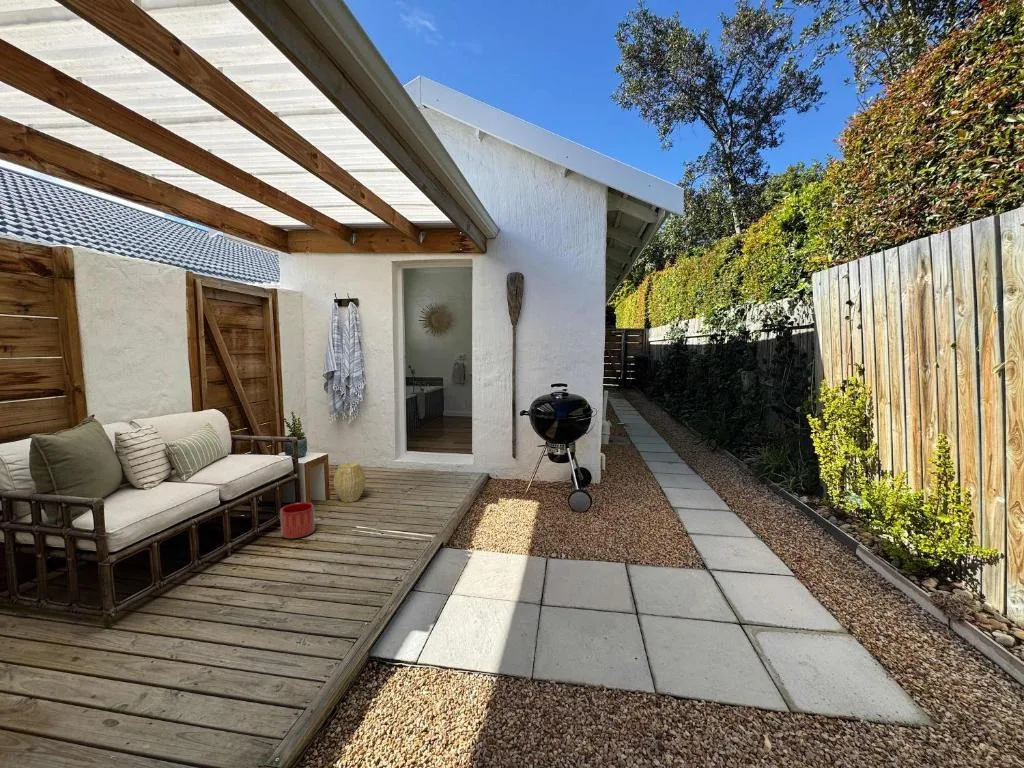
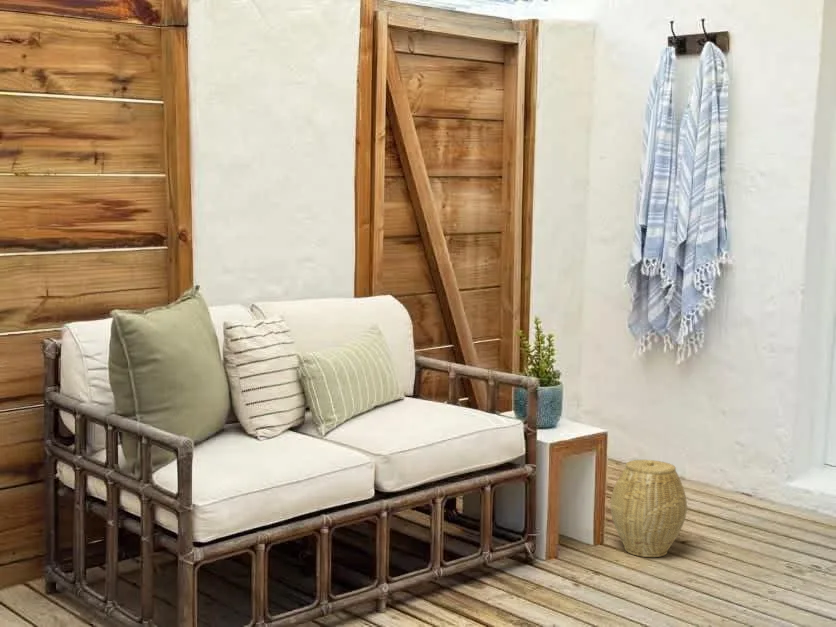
planter: present [280,502,315,539] -> none [483,529,555,608]

